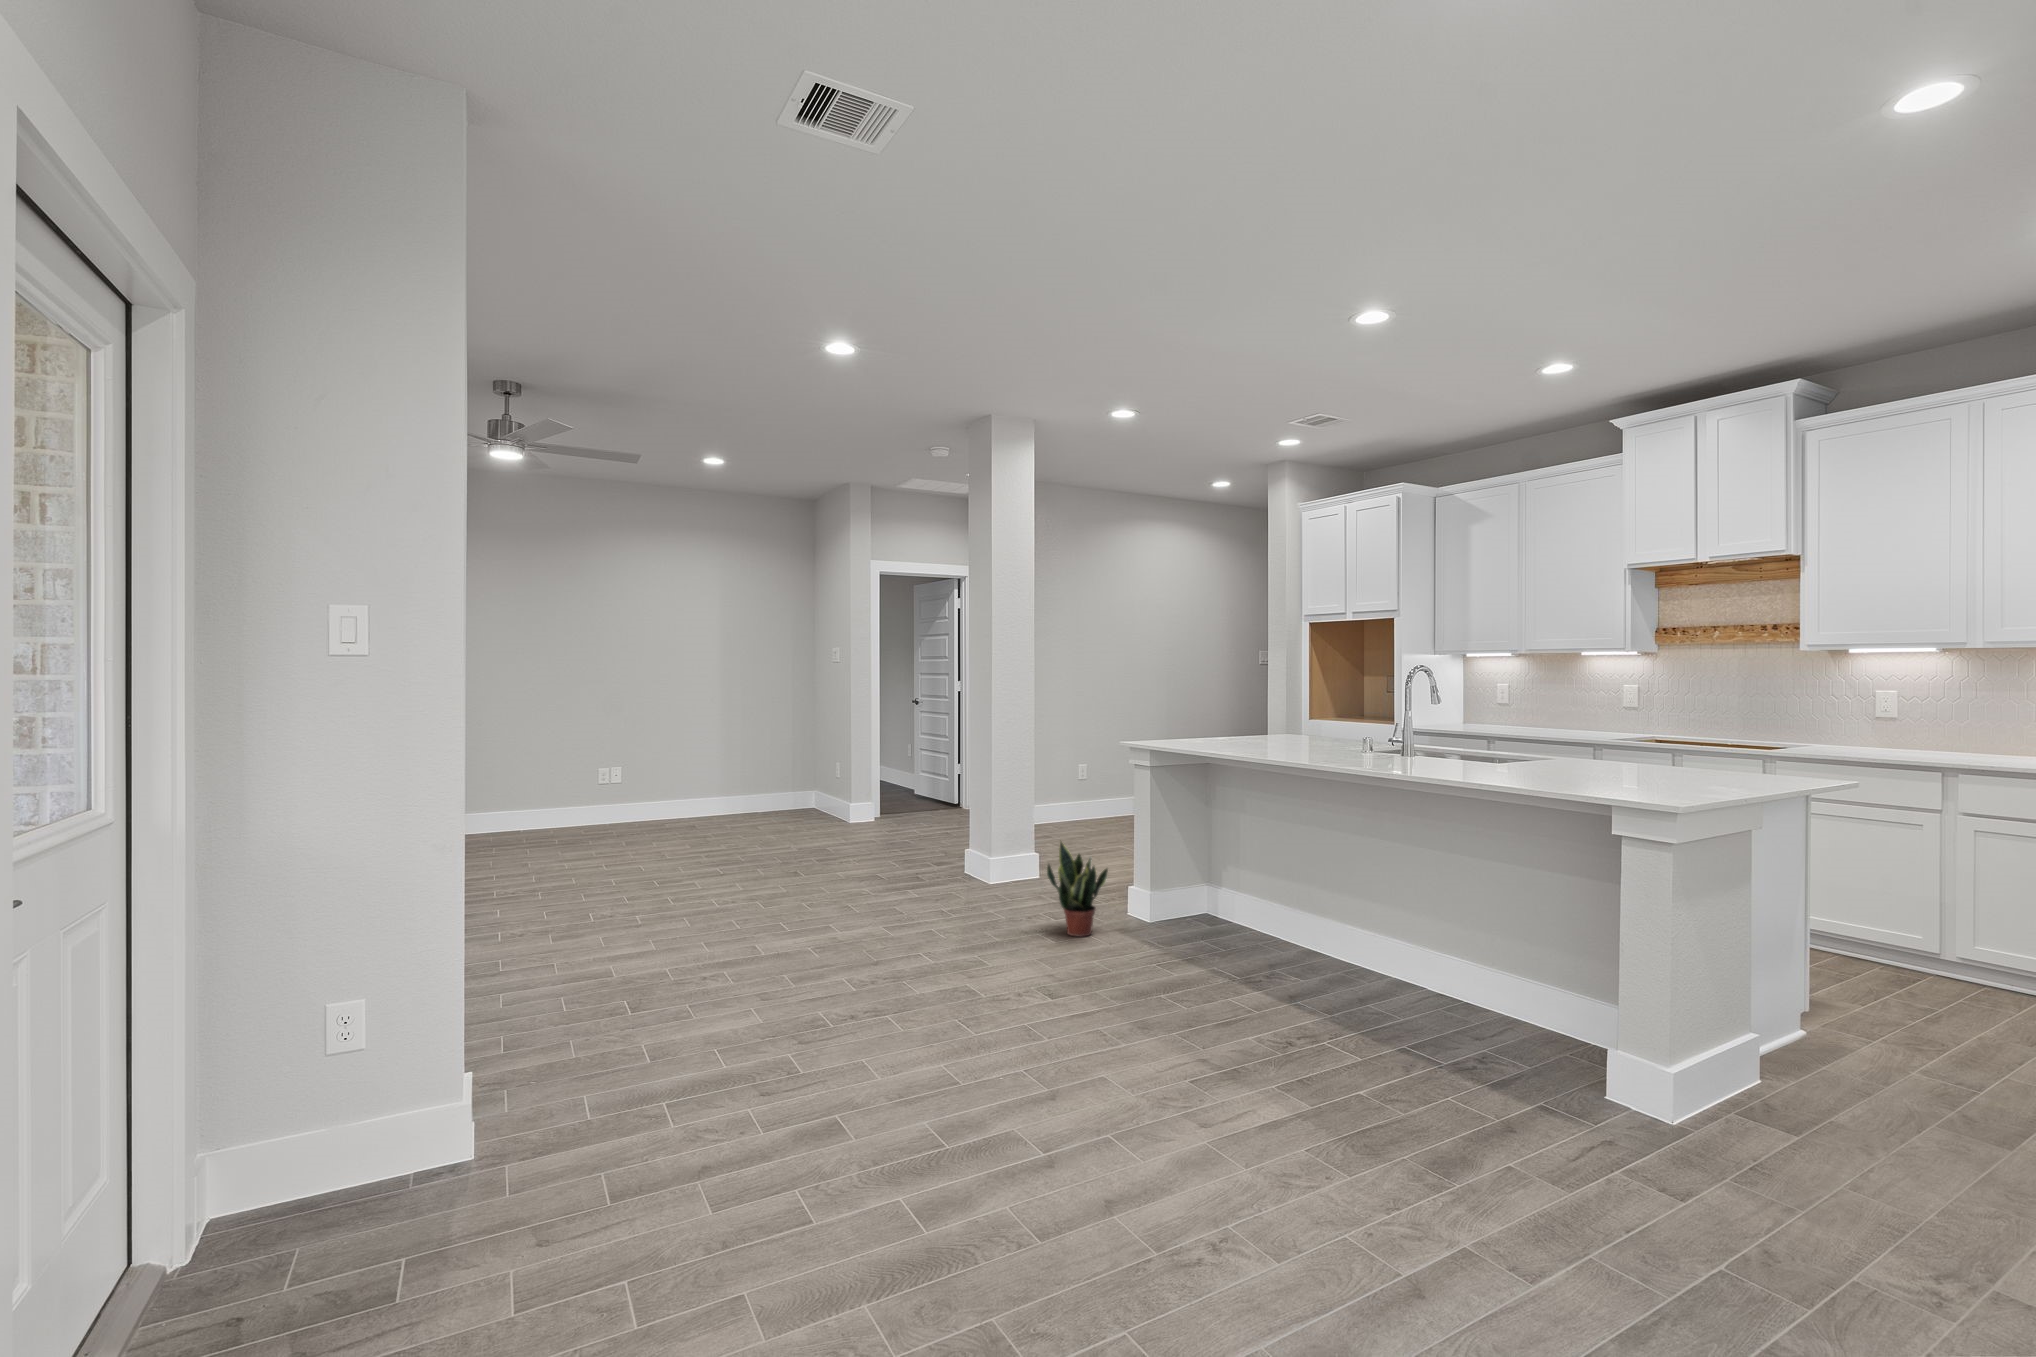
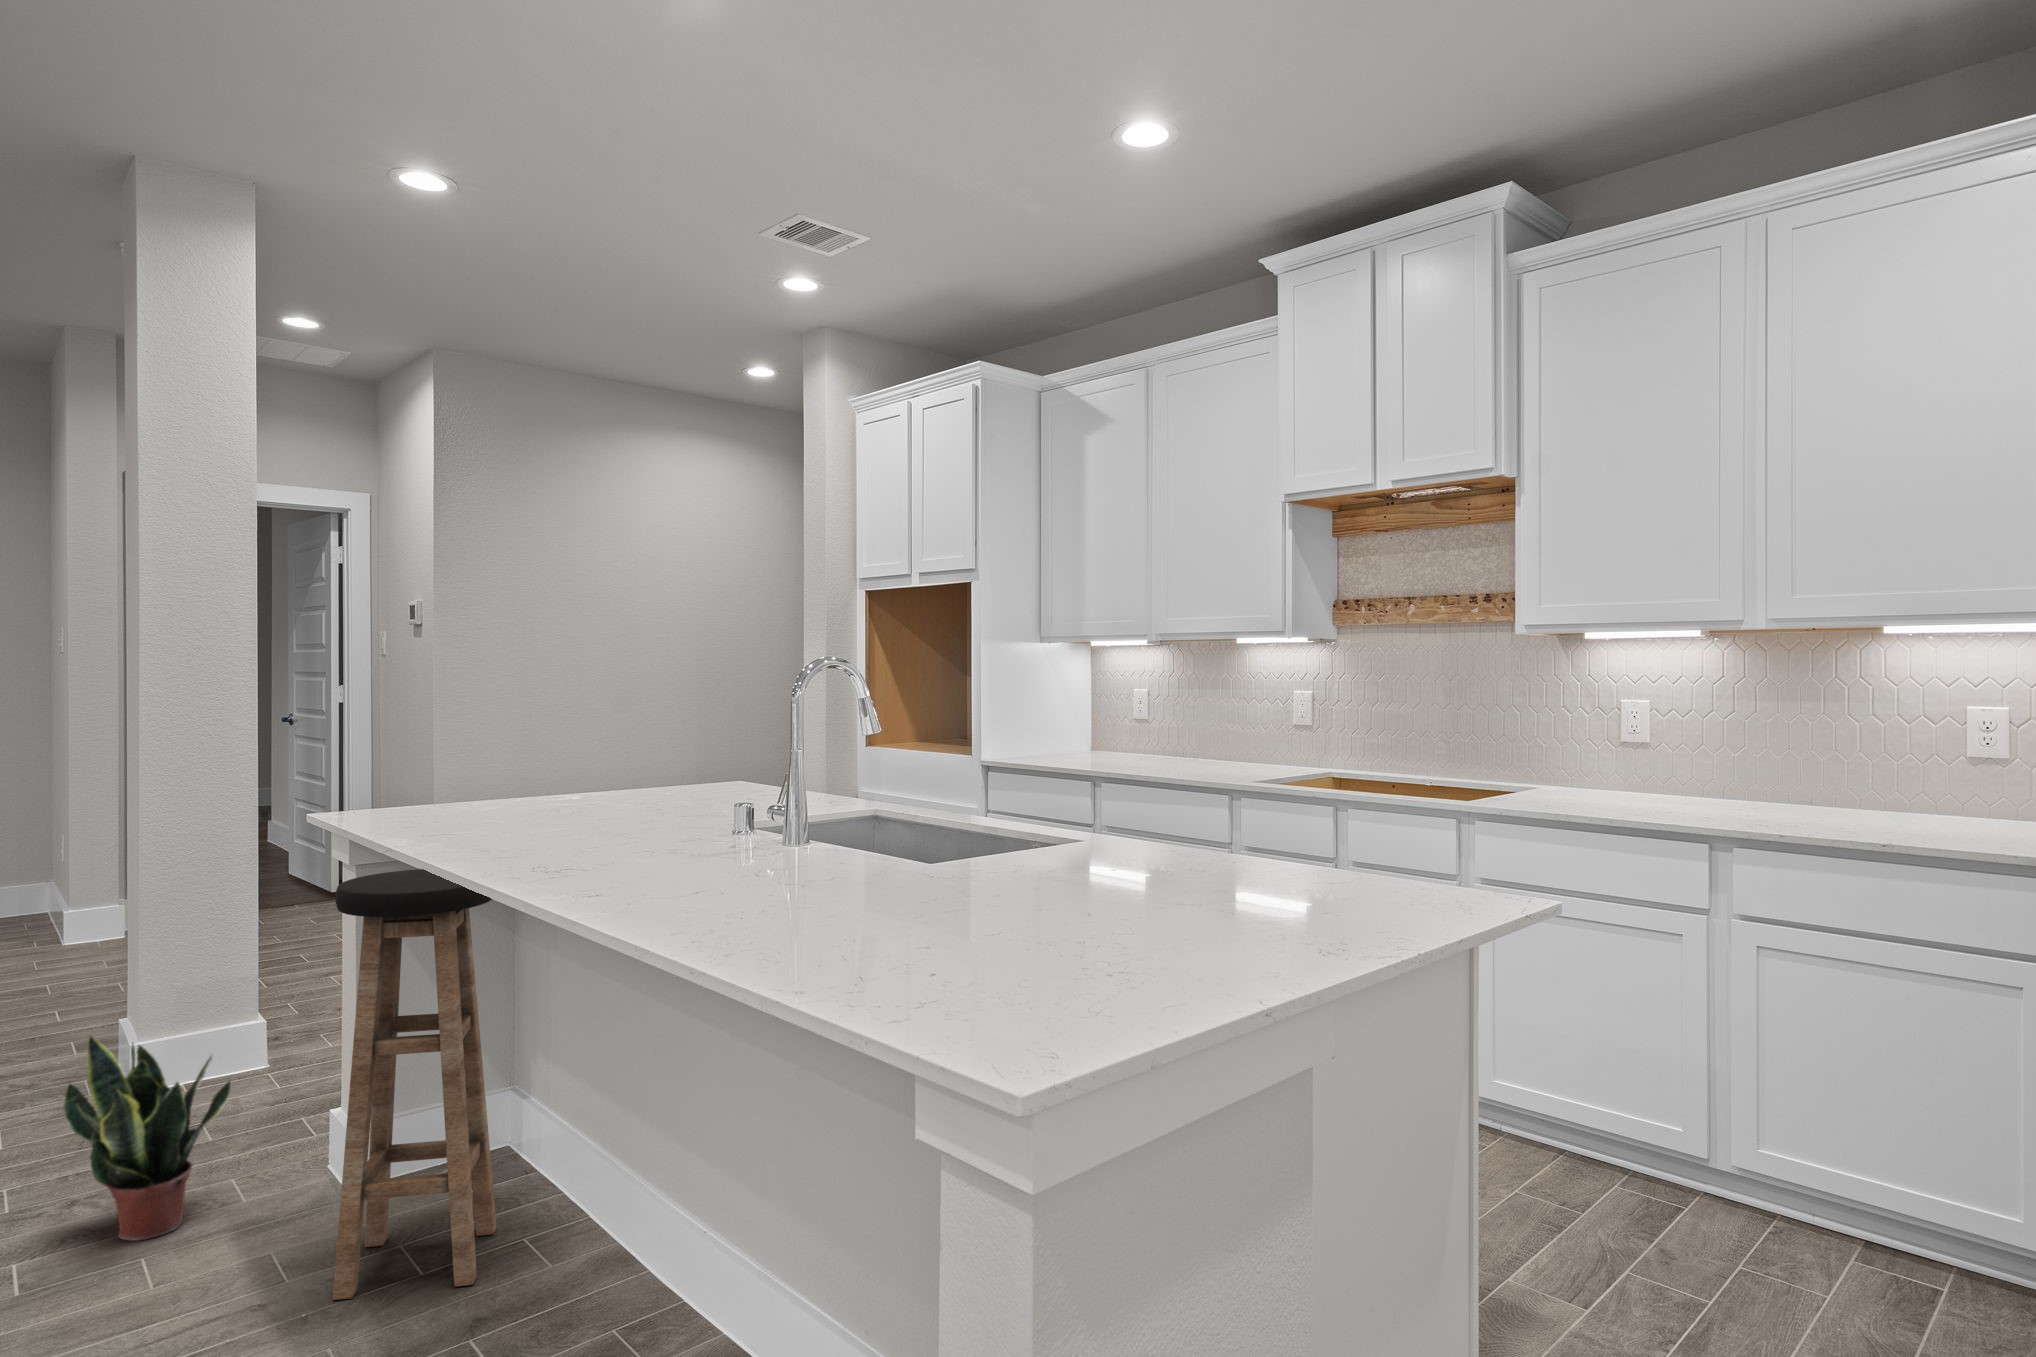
bar stool: none [1189,767,1259,960] -> present [333,869,497,1300]

